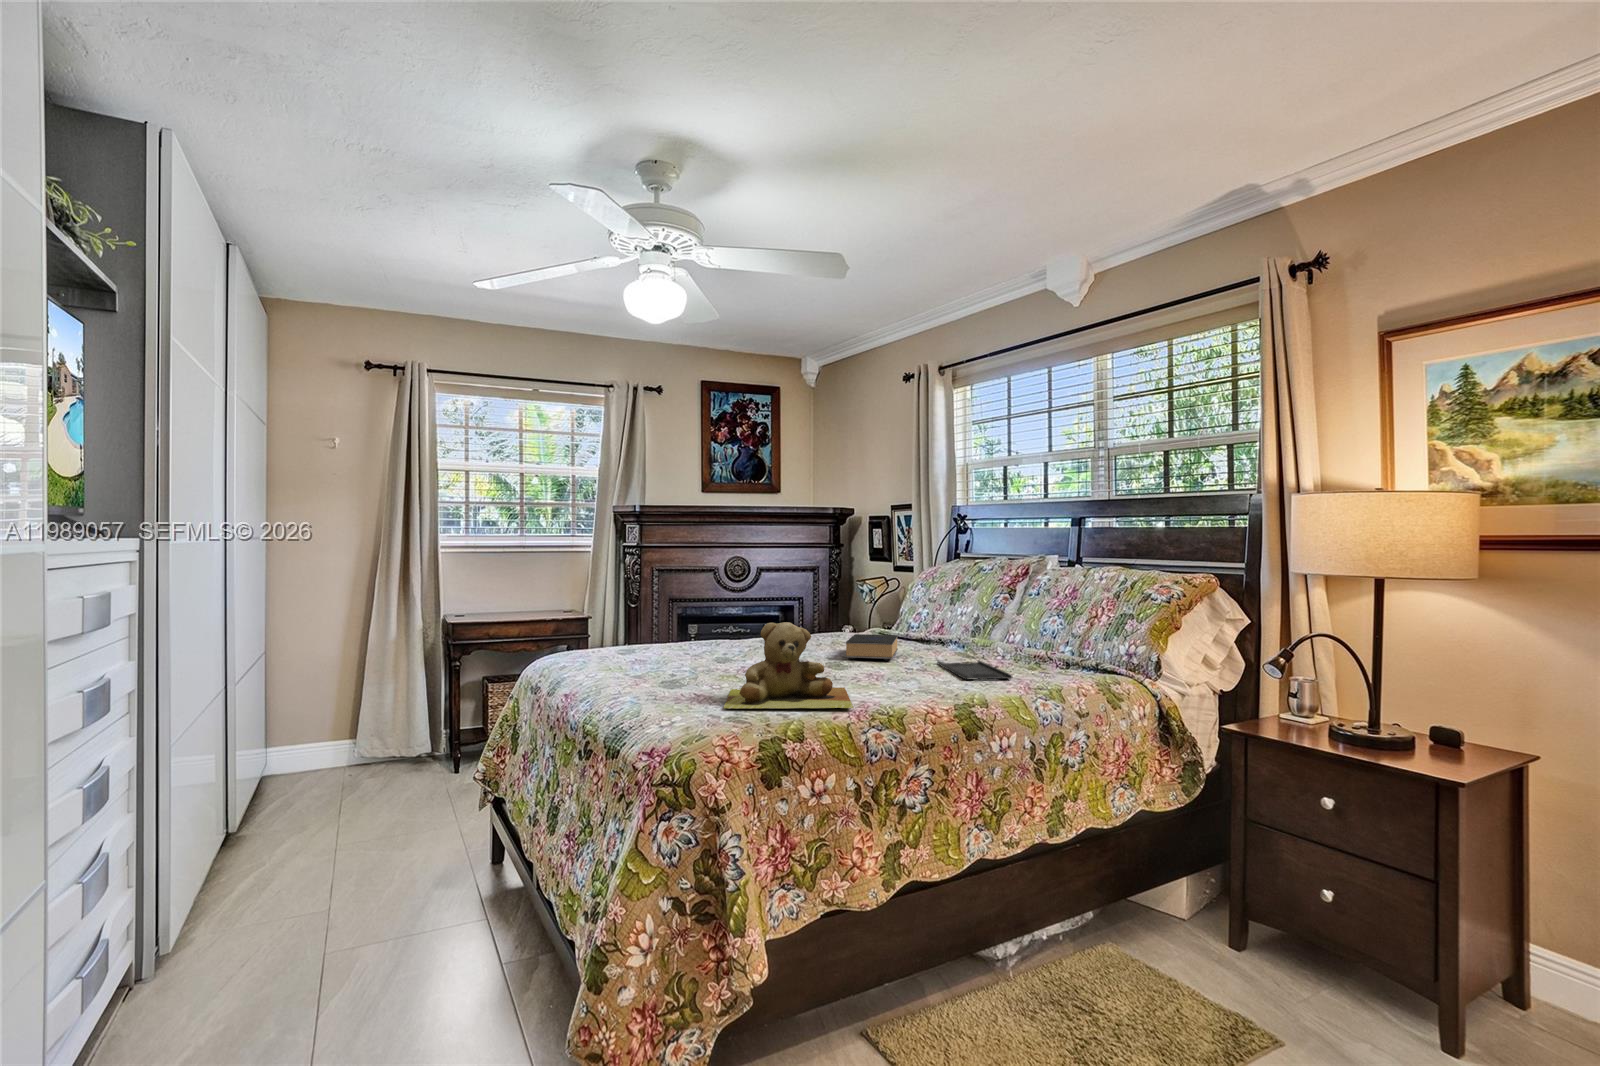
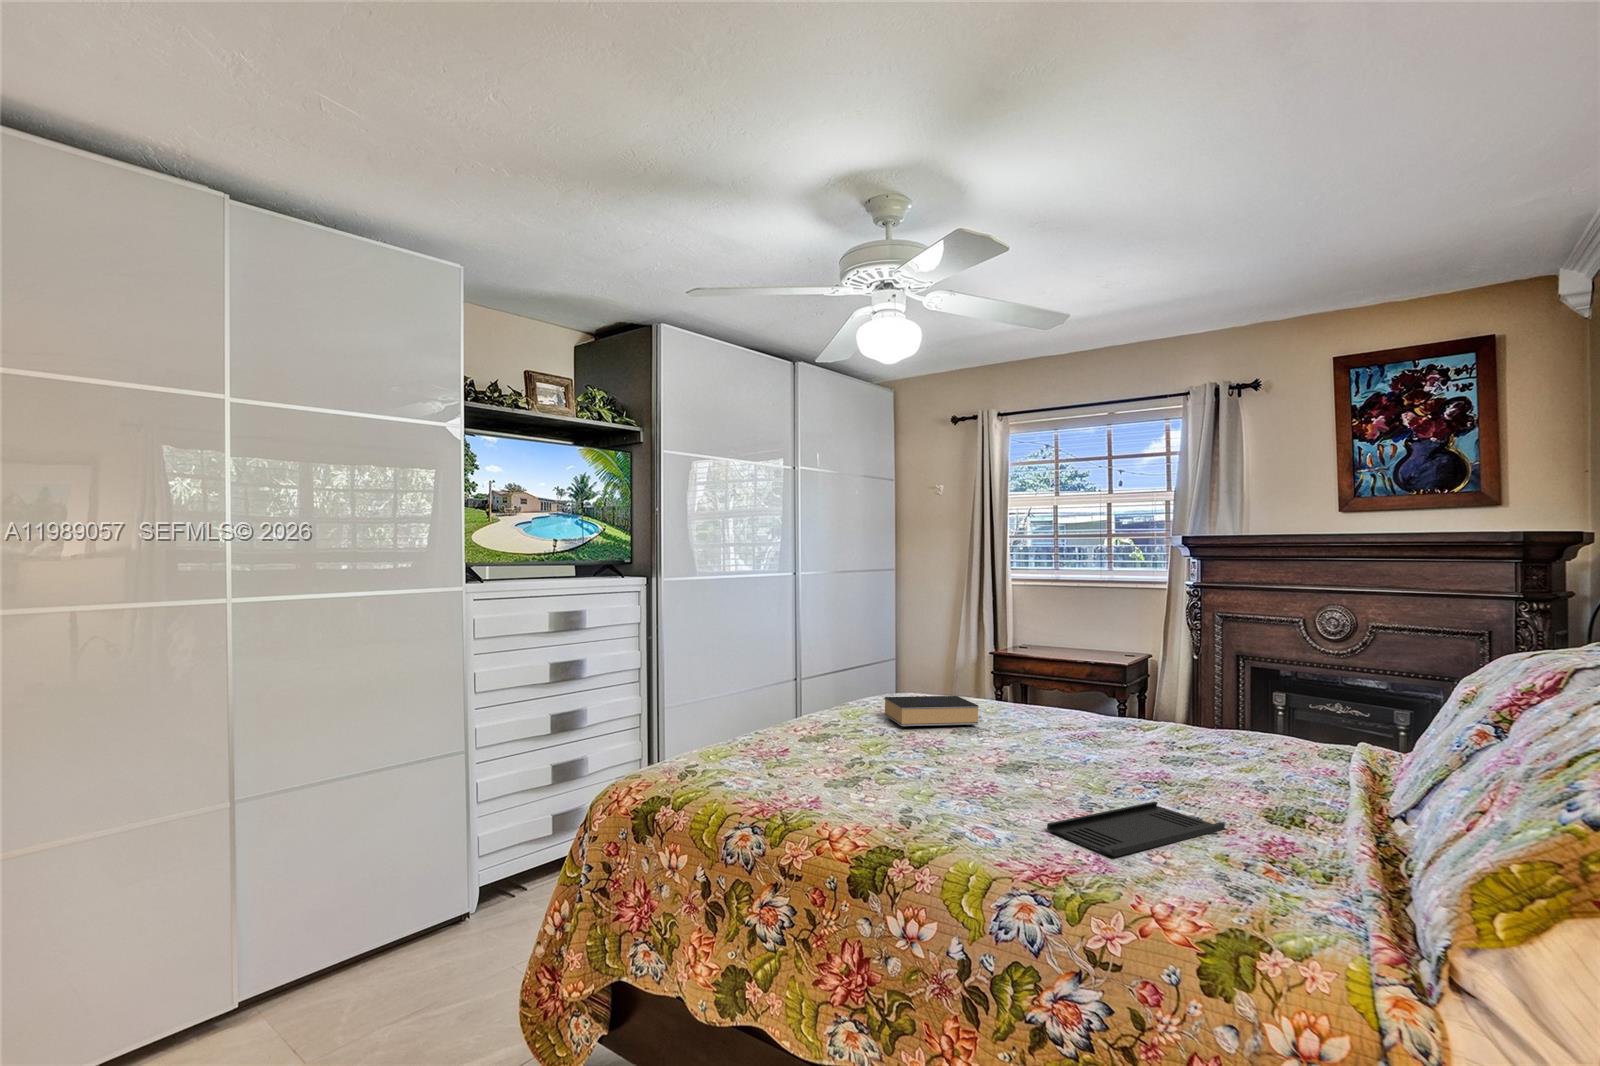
teddy bear: present [724,622,853,709] -> none [715,680,884,794]
book: present [846,634,898,660] -> present [884,696,979,727]

